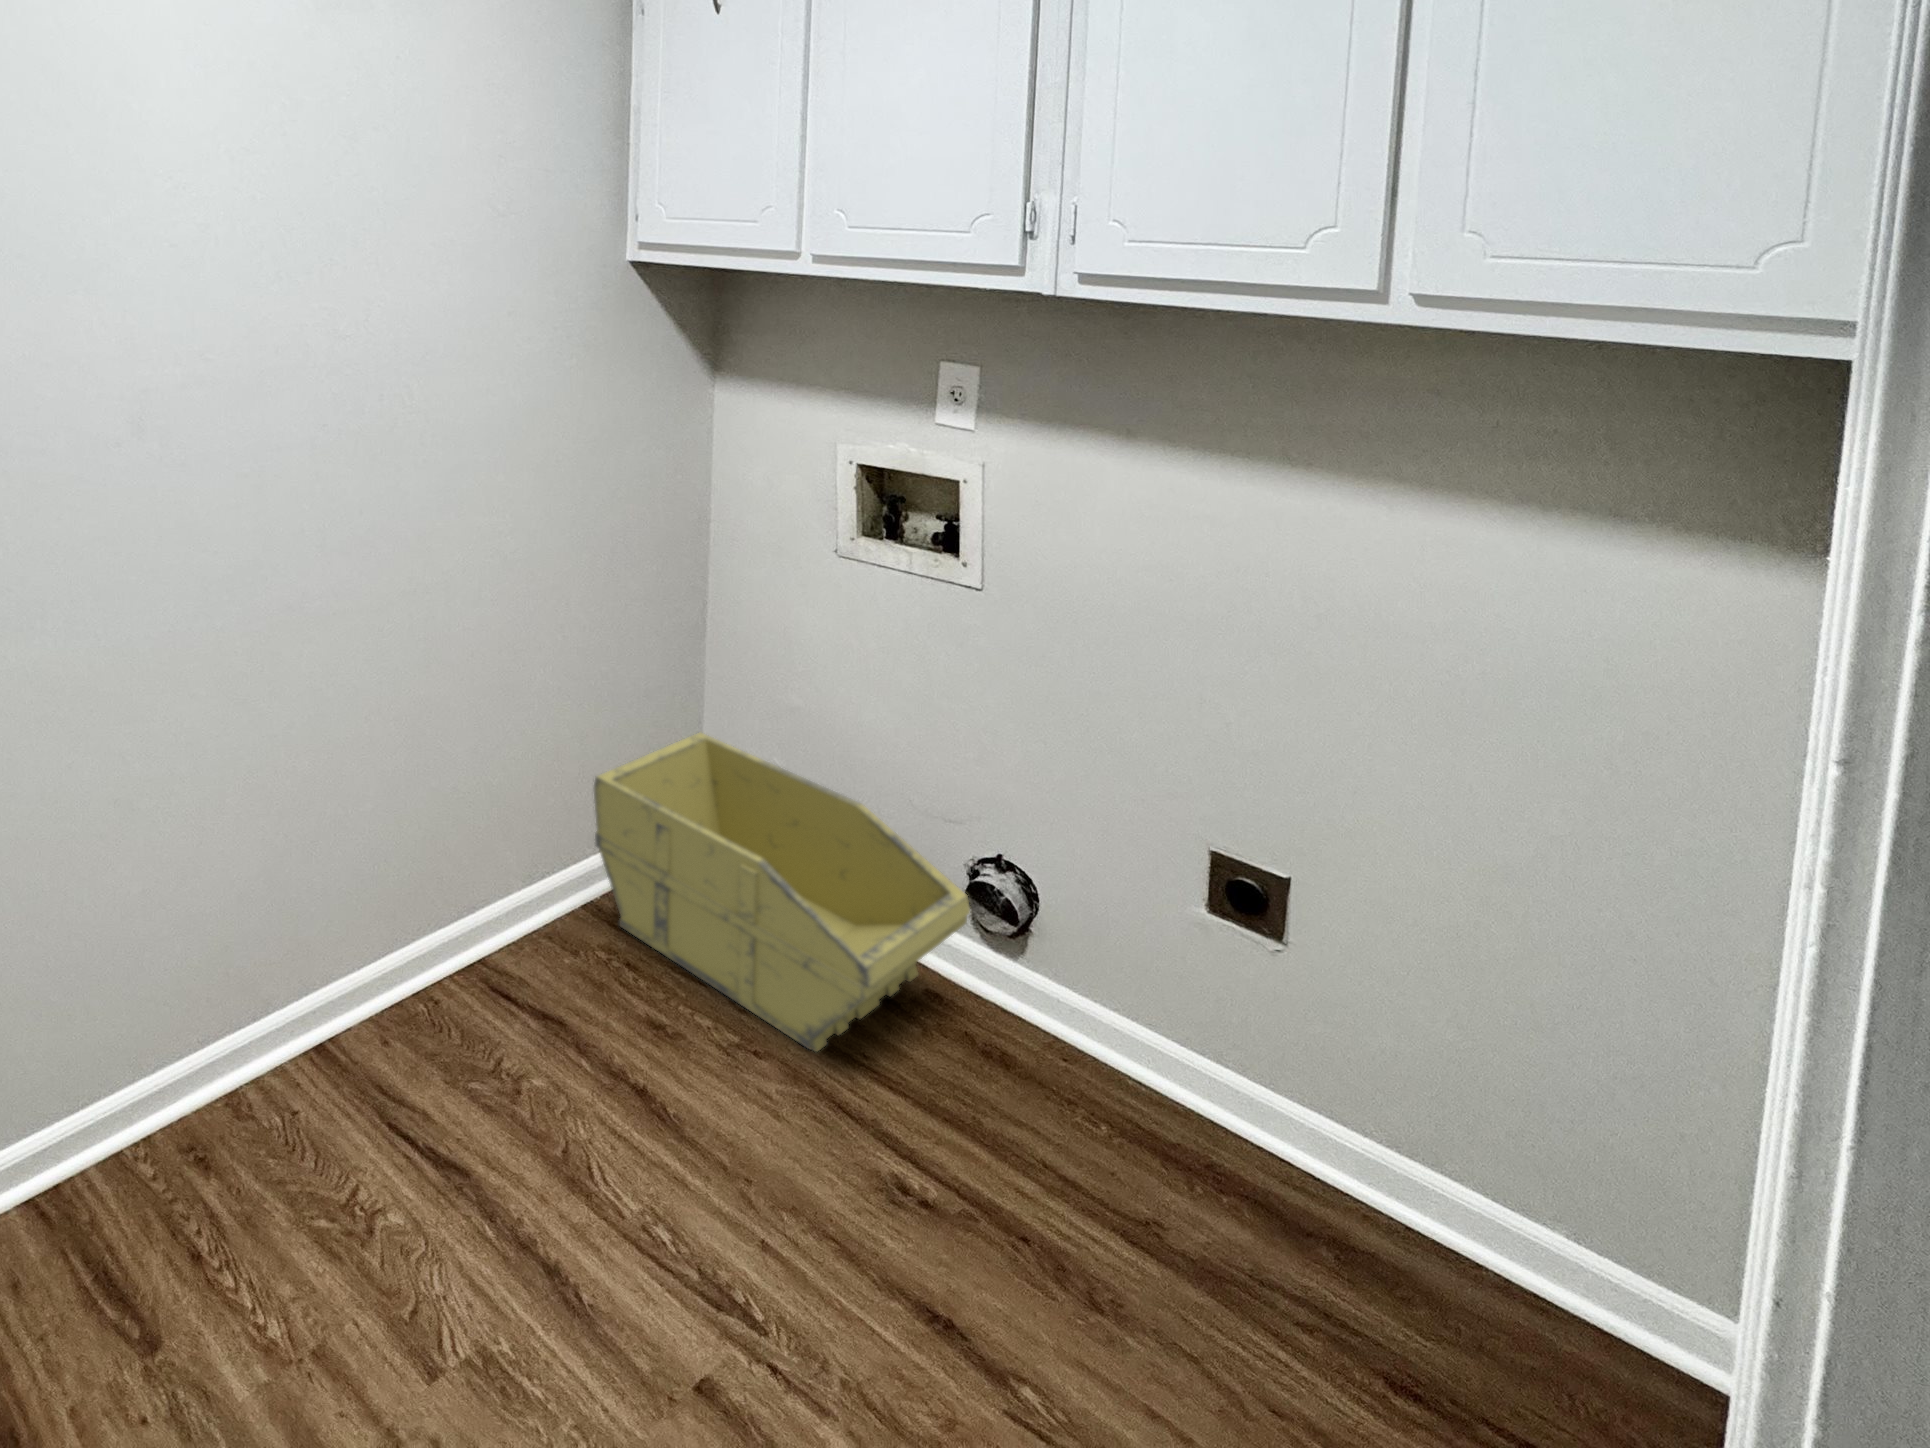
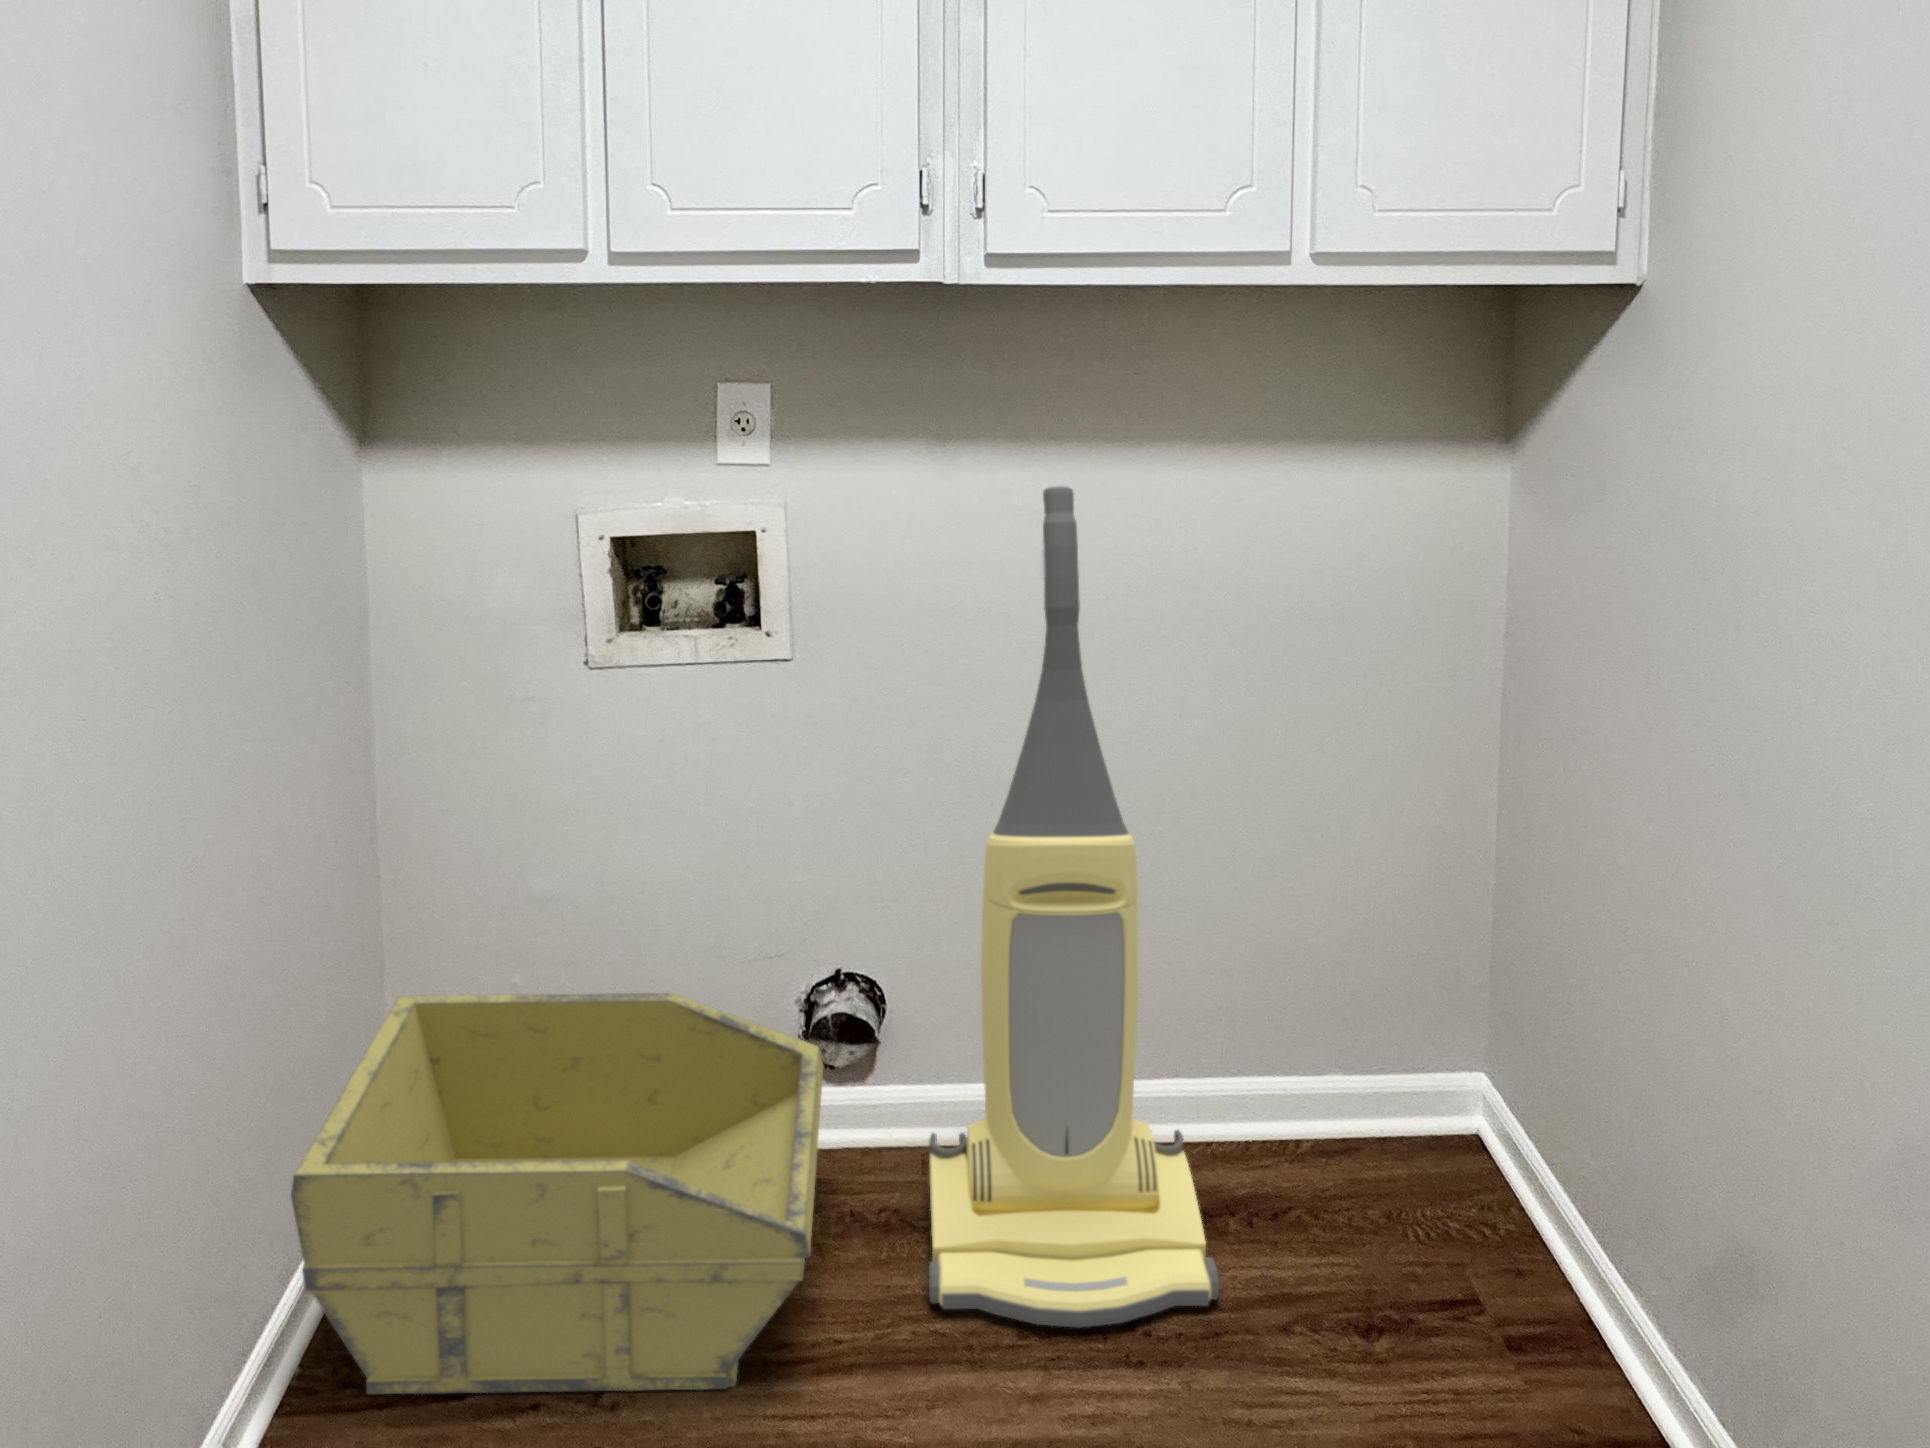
vacuum cleaner: none [985,484,1307,1275] -> present [929,486,1219,1328]

